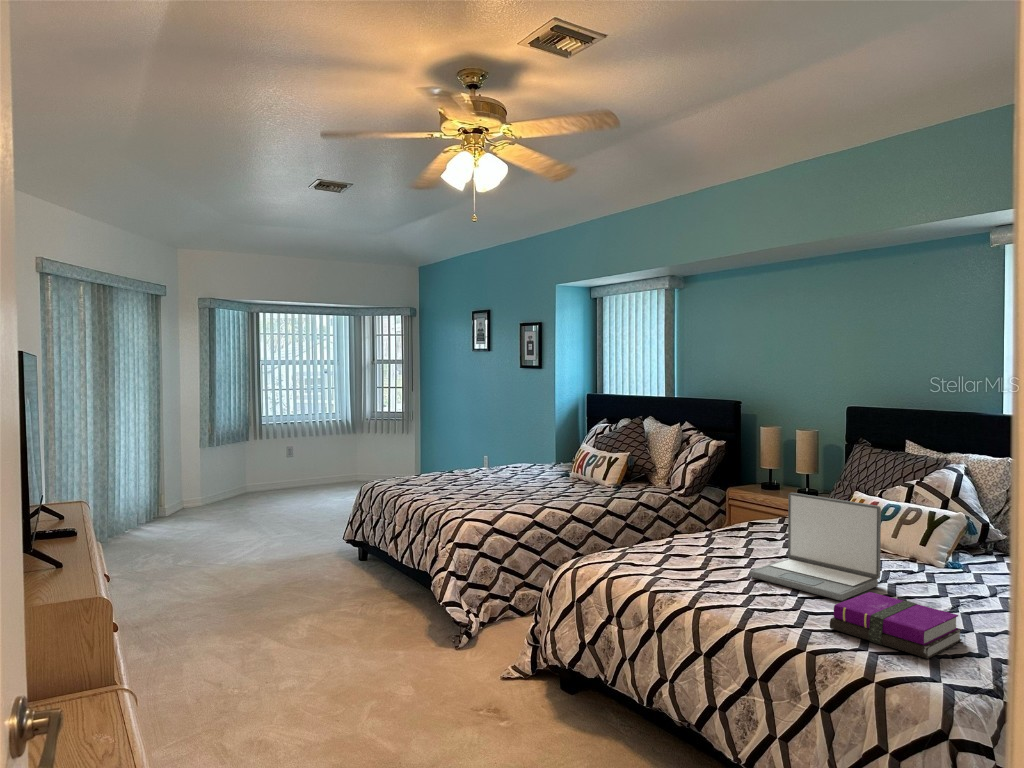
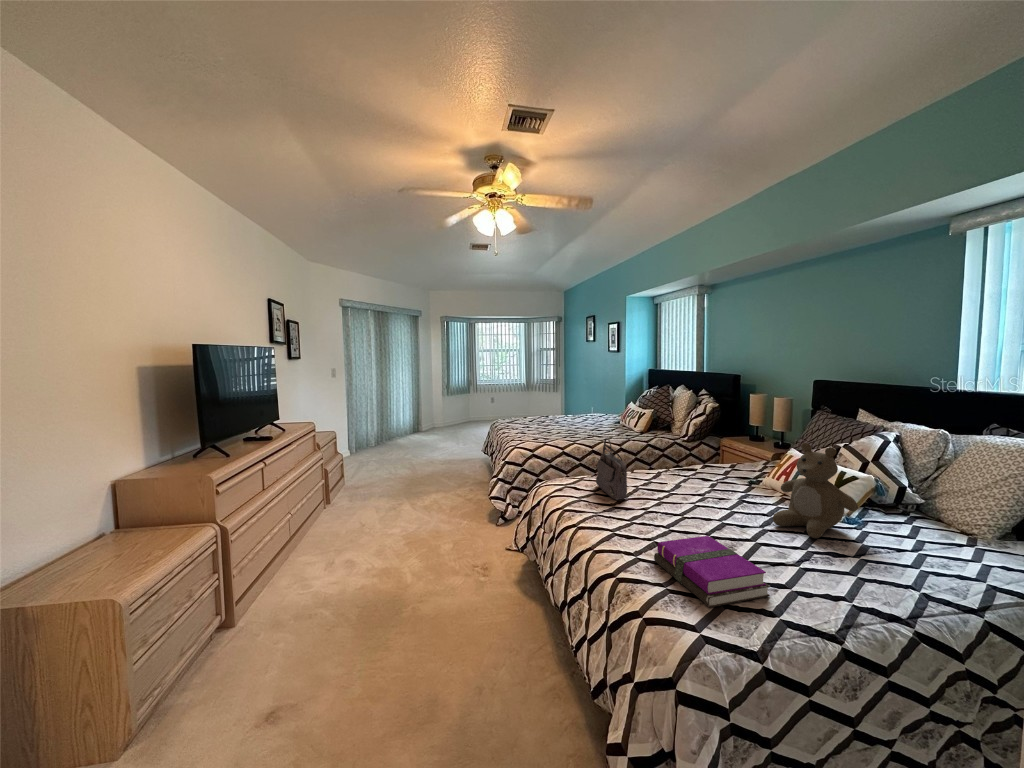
teddy bear: none [886,480,973,585] -> present [773,443,858,538]
handbag: none [659,491,717,573] -> present [596,438,627,500]
laptop: present [750,493,881,601] -> none [646,445,753,538]

